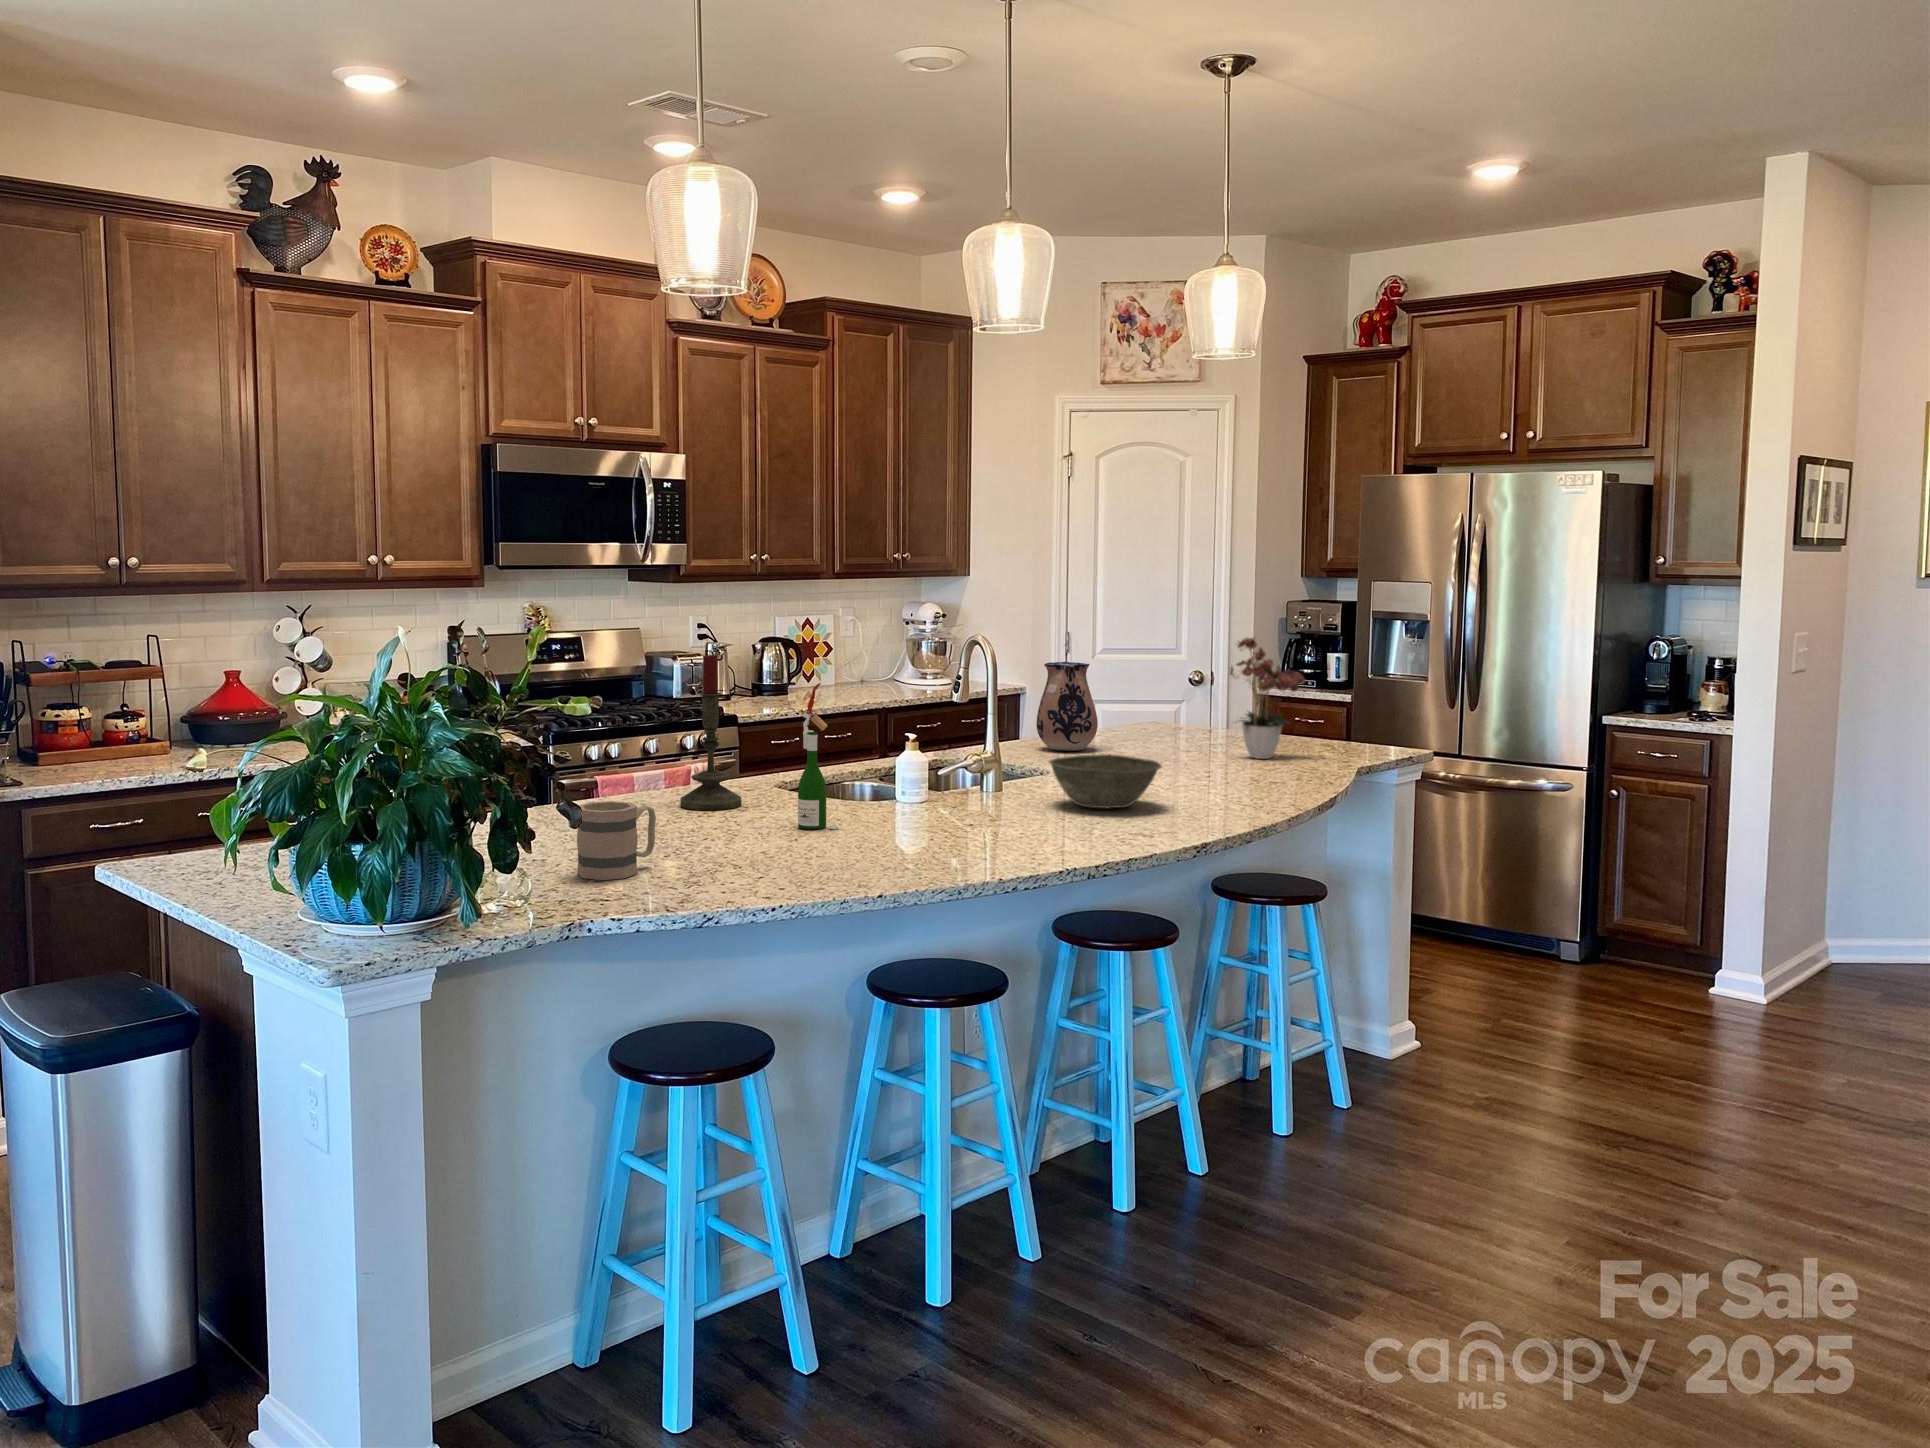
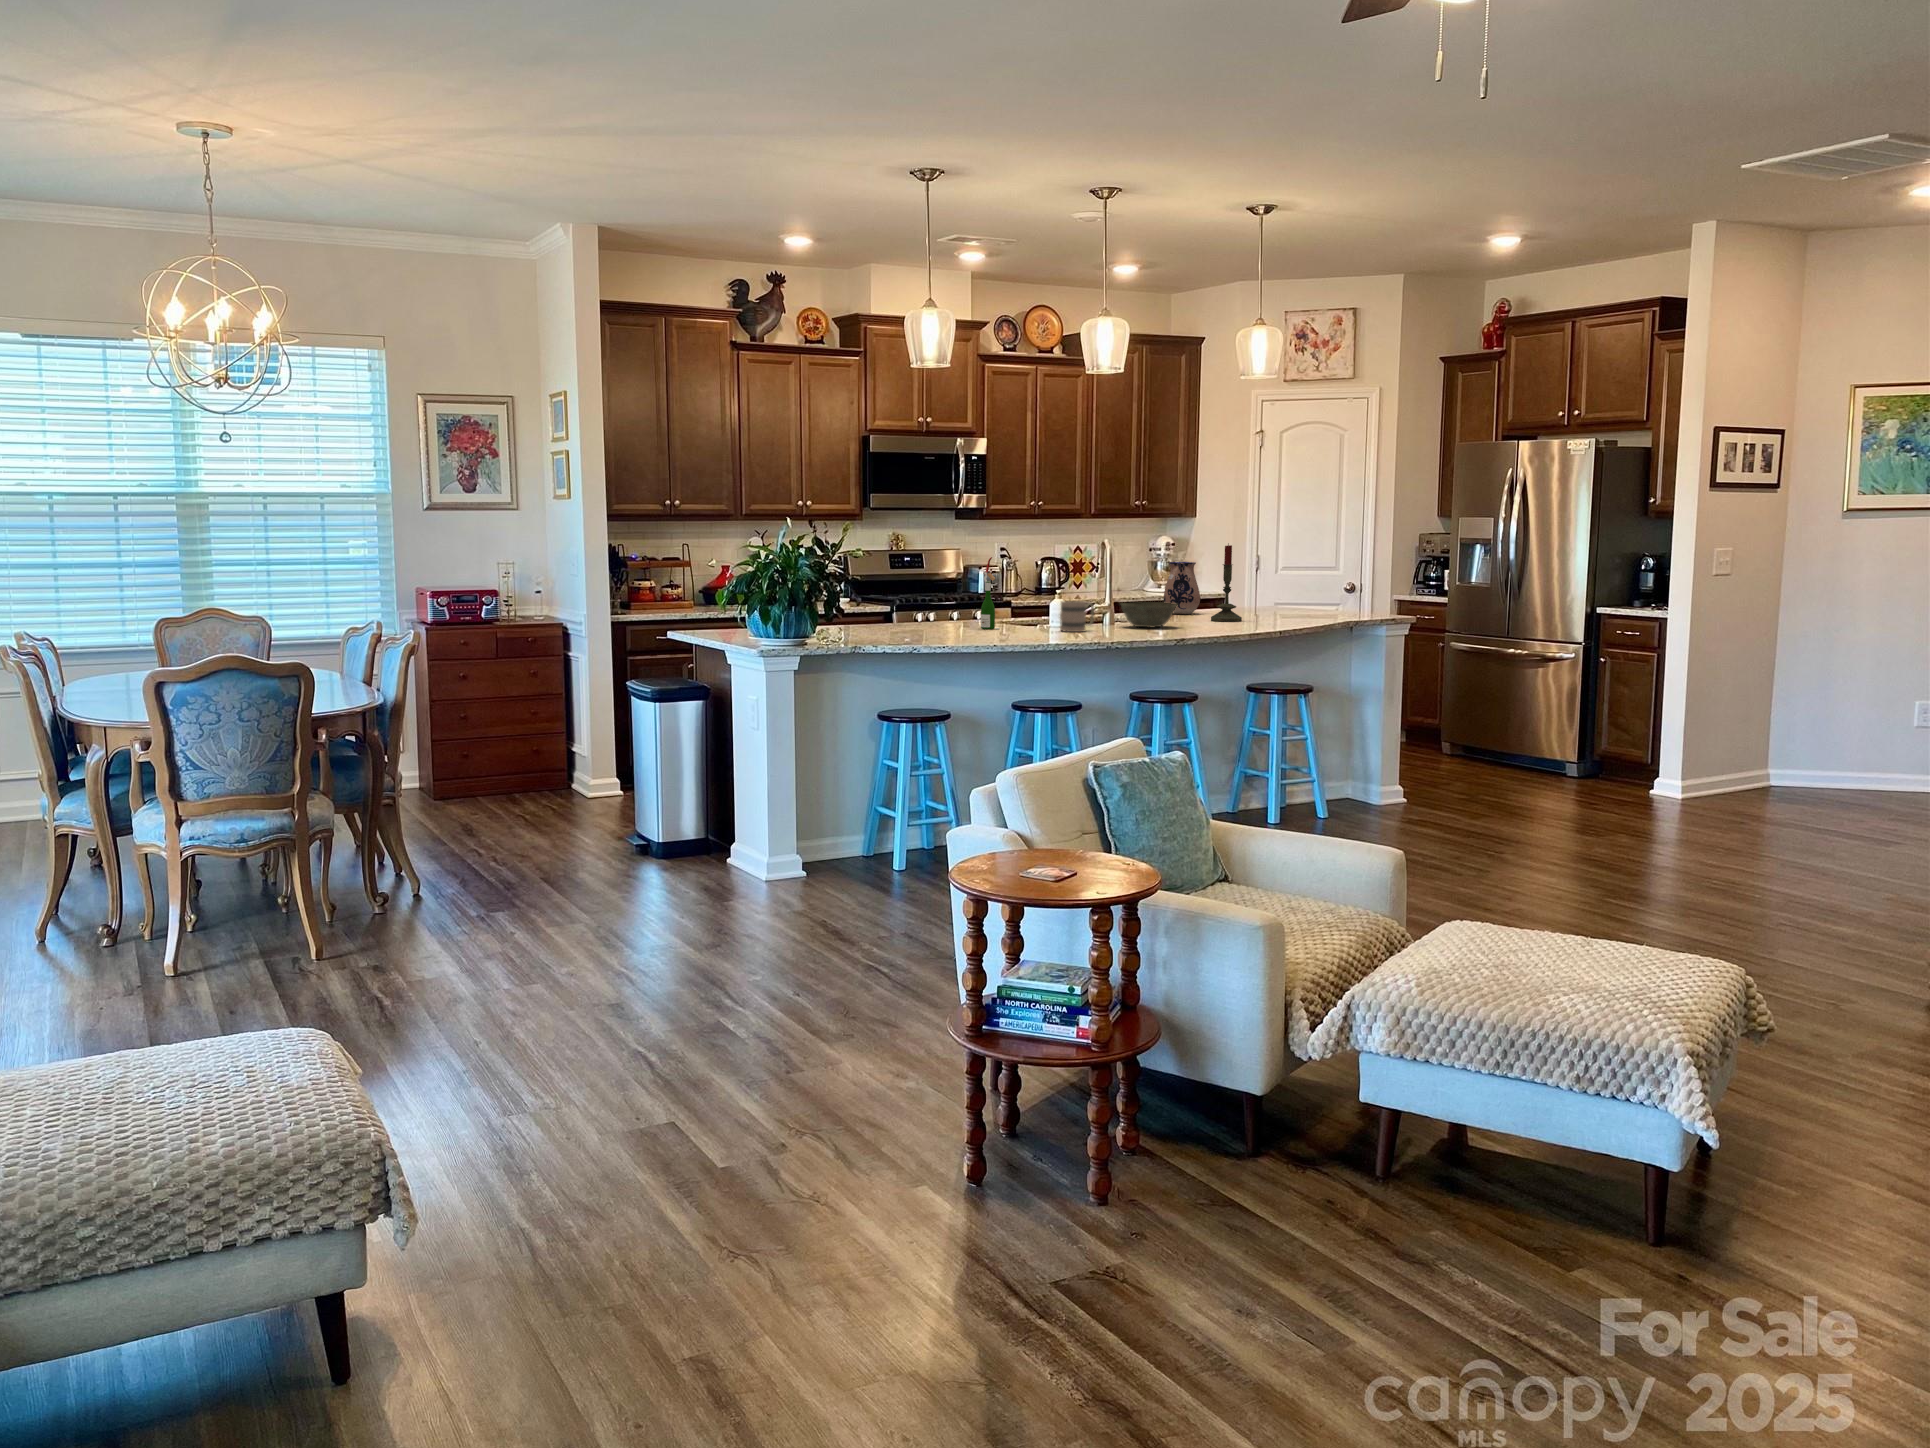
flower arrangement: present [1230,638,1305,759] -> none [1267,542,1320,618]
candle: present [681,650,741,810] -> present [1211,544,1242,622]
mug: present [577,801,656,880] -> present [1060,601,1094,632]

